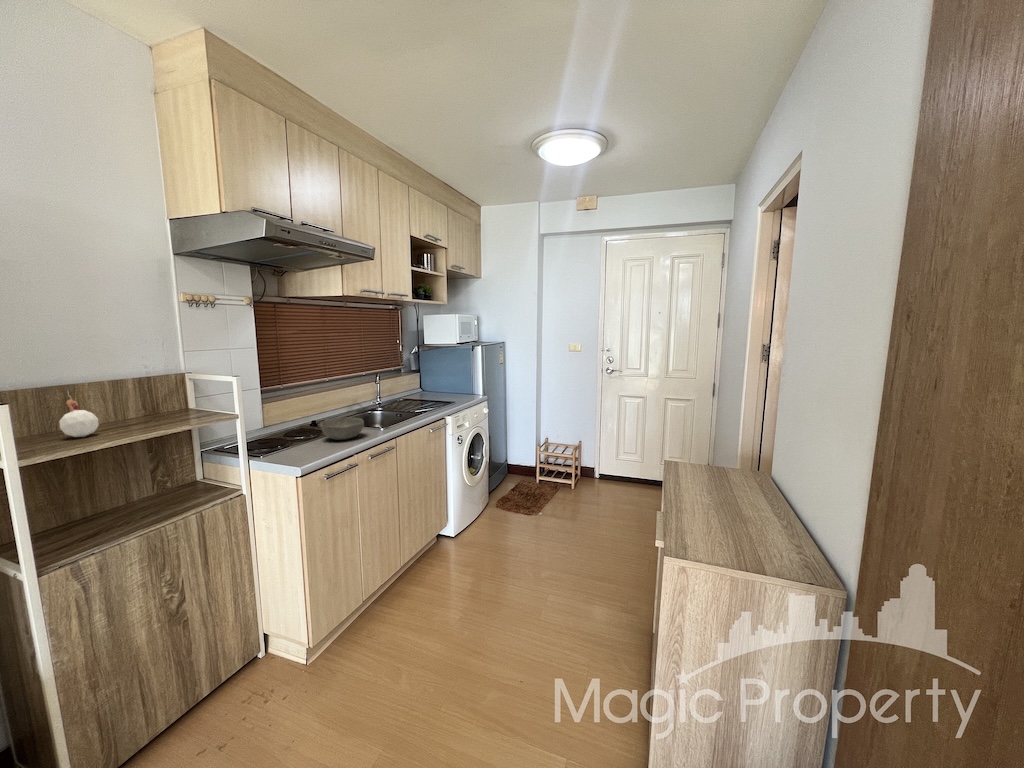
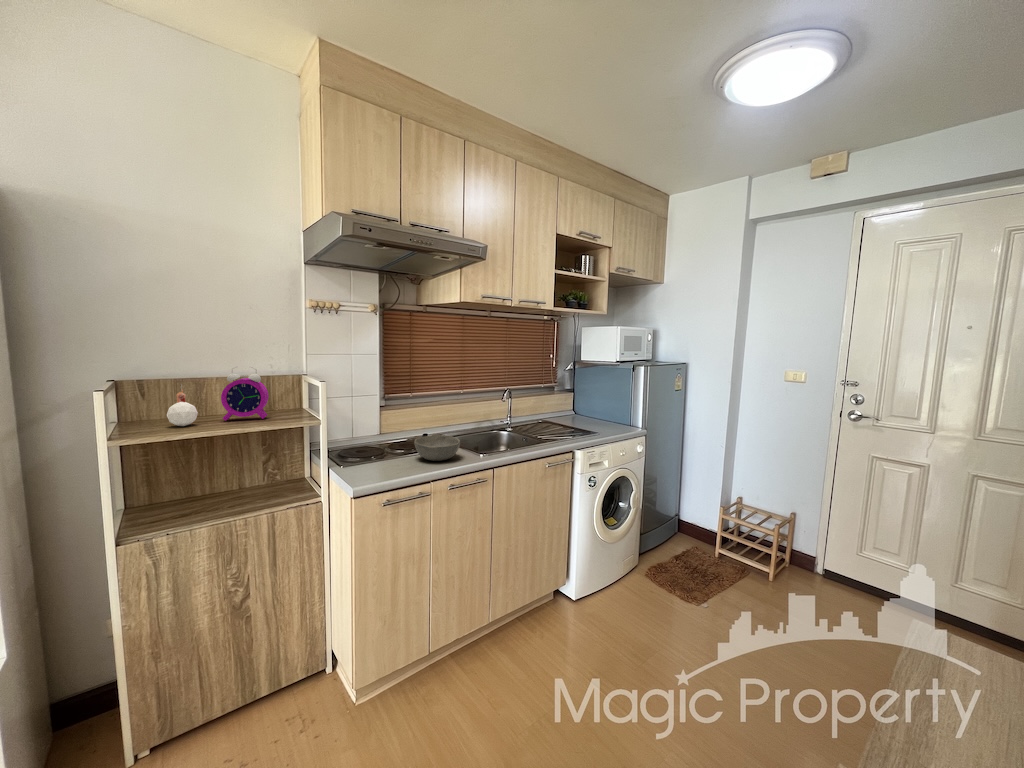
alarm clock: none [116,366,173,427] -> present [221,367,269,421]

